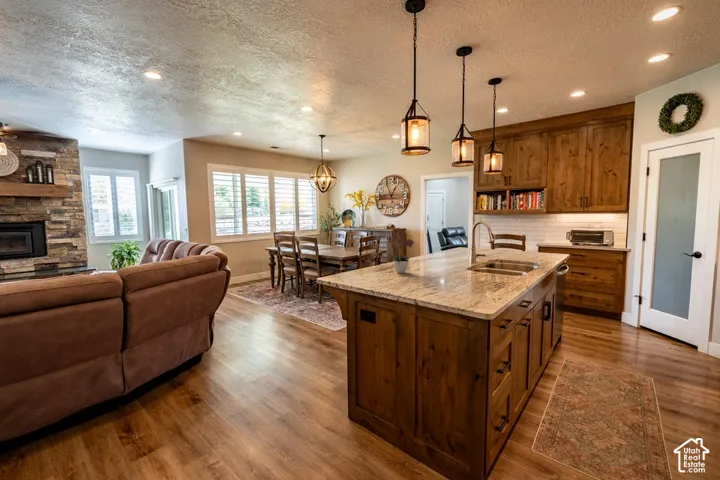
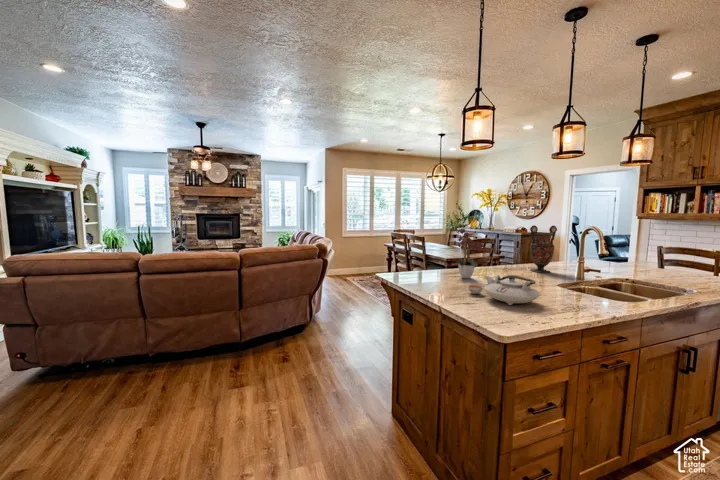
vase: none [436,222,453,262] -> present [530,225,557,273]
teapot: none [420,266,480,290] -> present [468,275,540,305]

